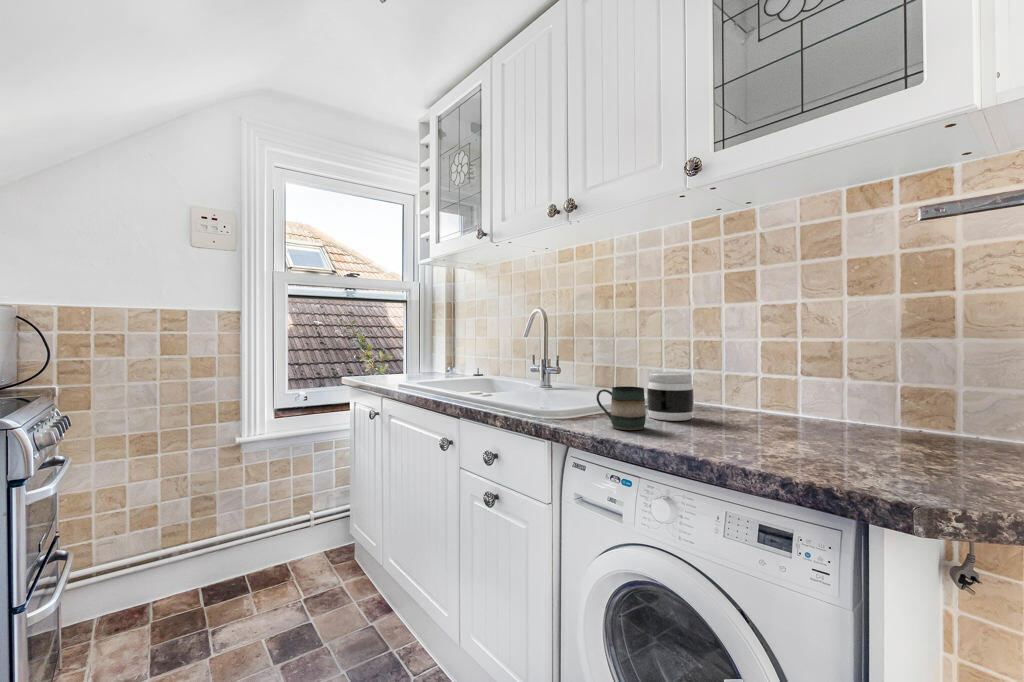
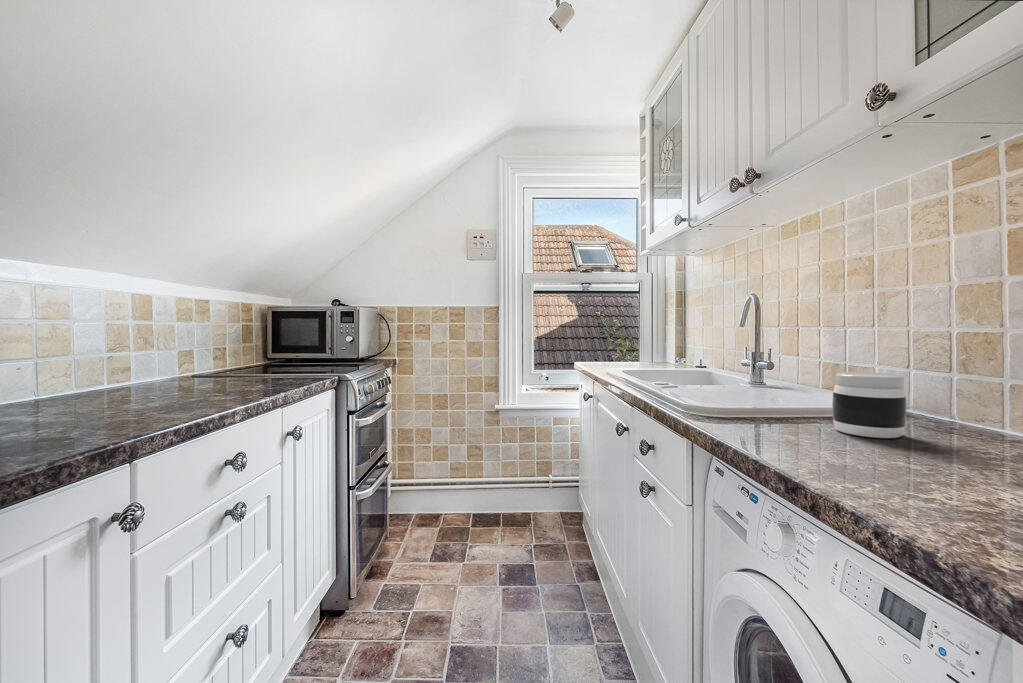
mug: present [597,386,646,430] -> none [741,386,800,439]

